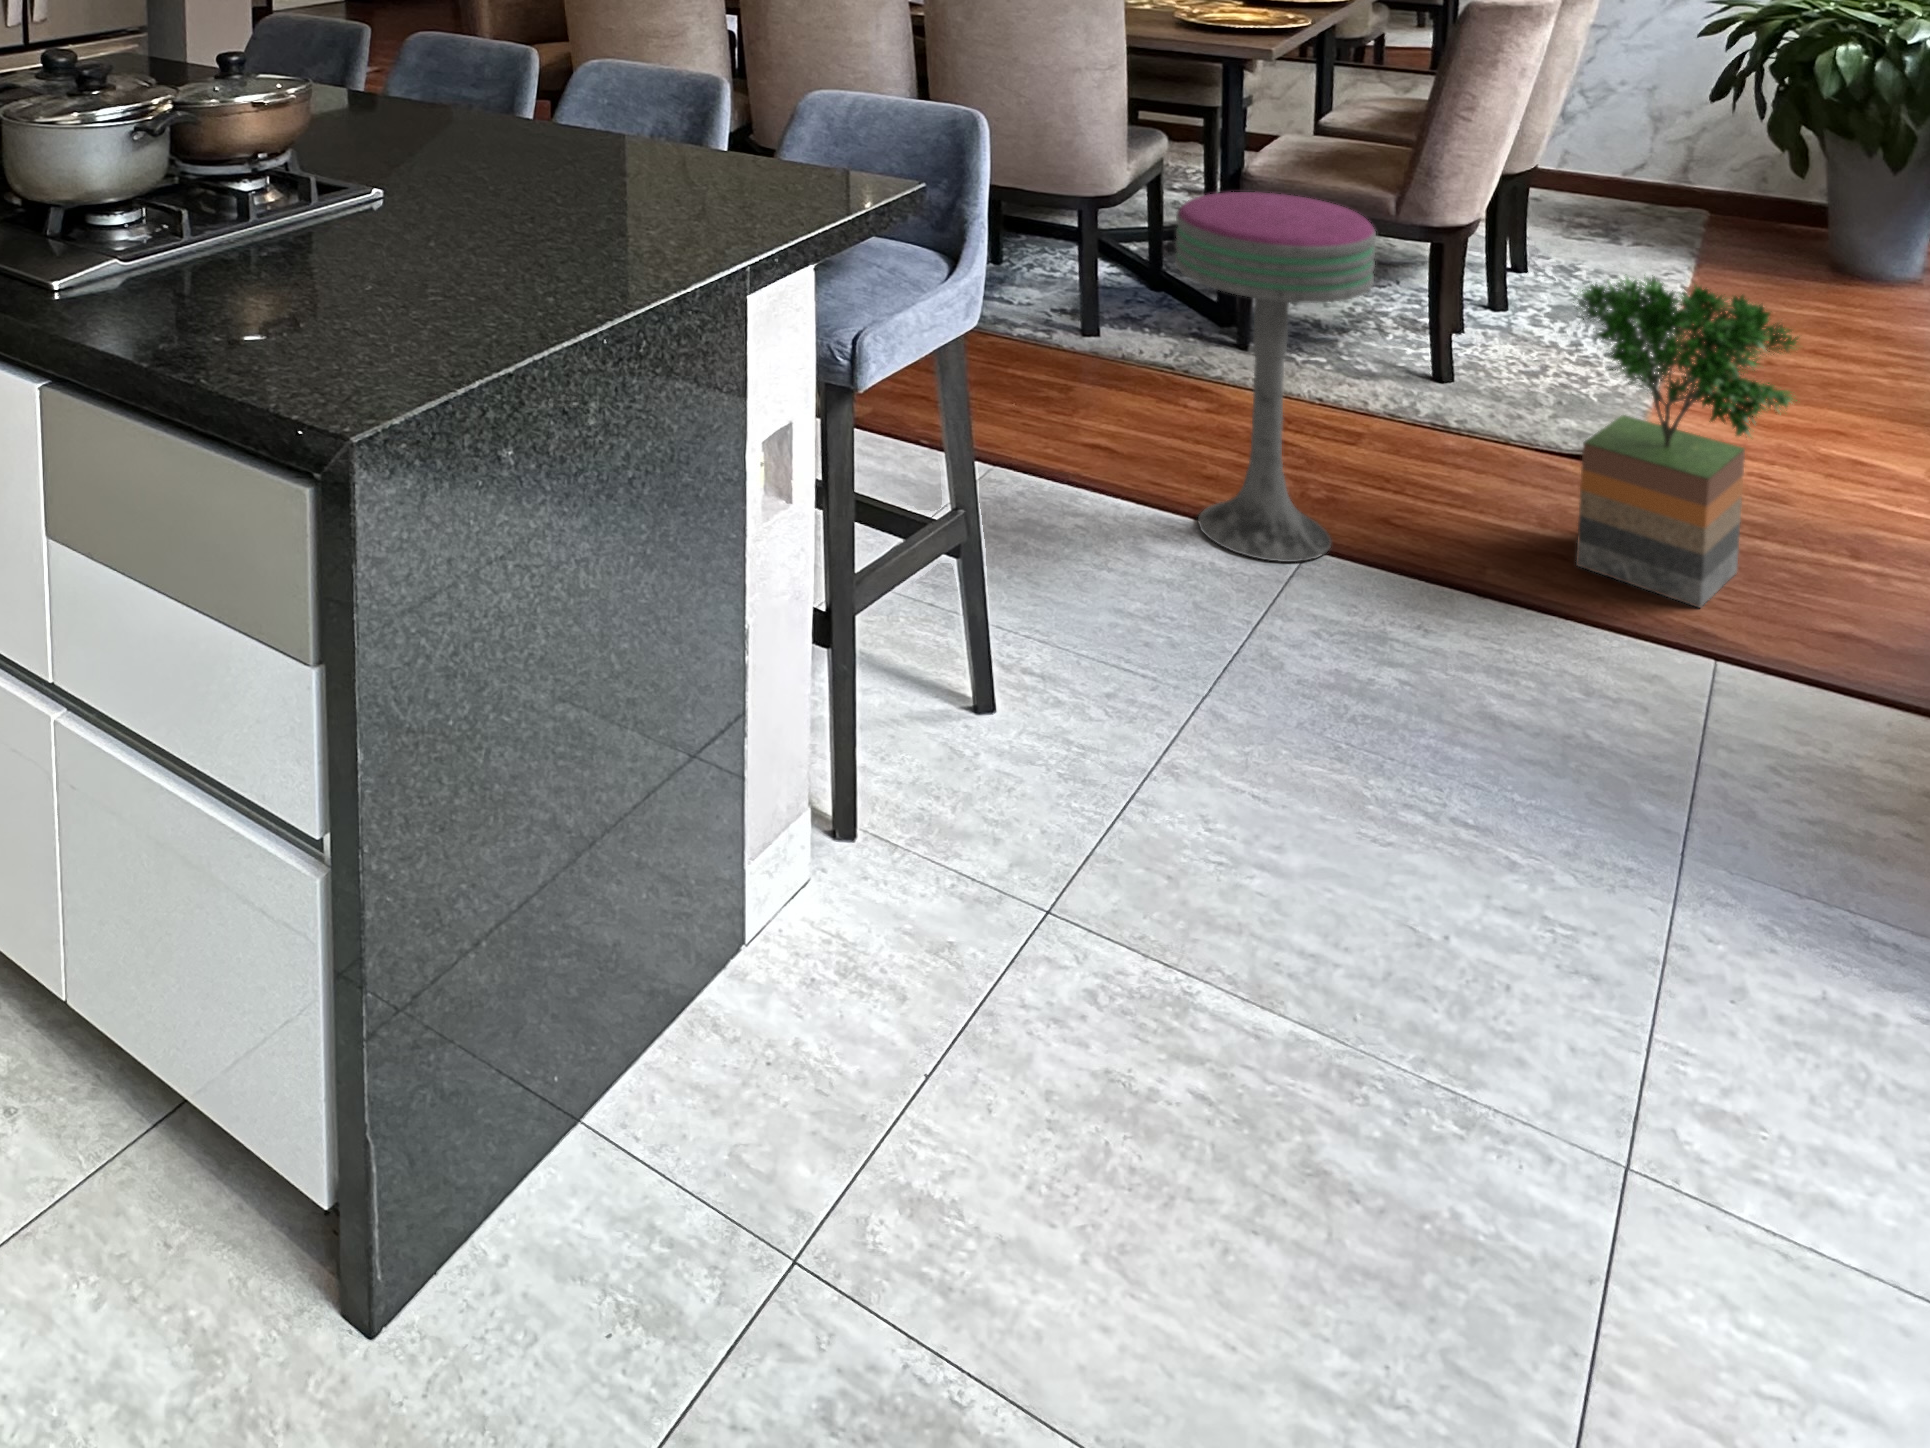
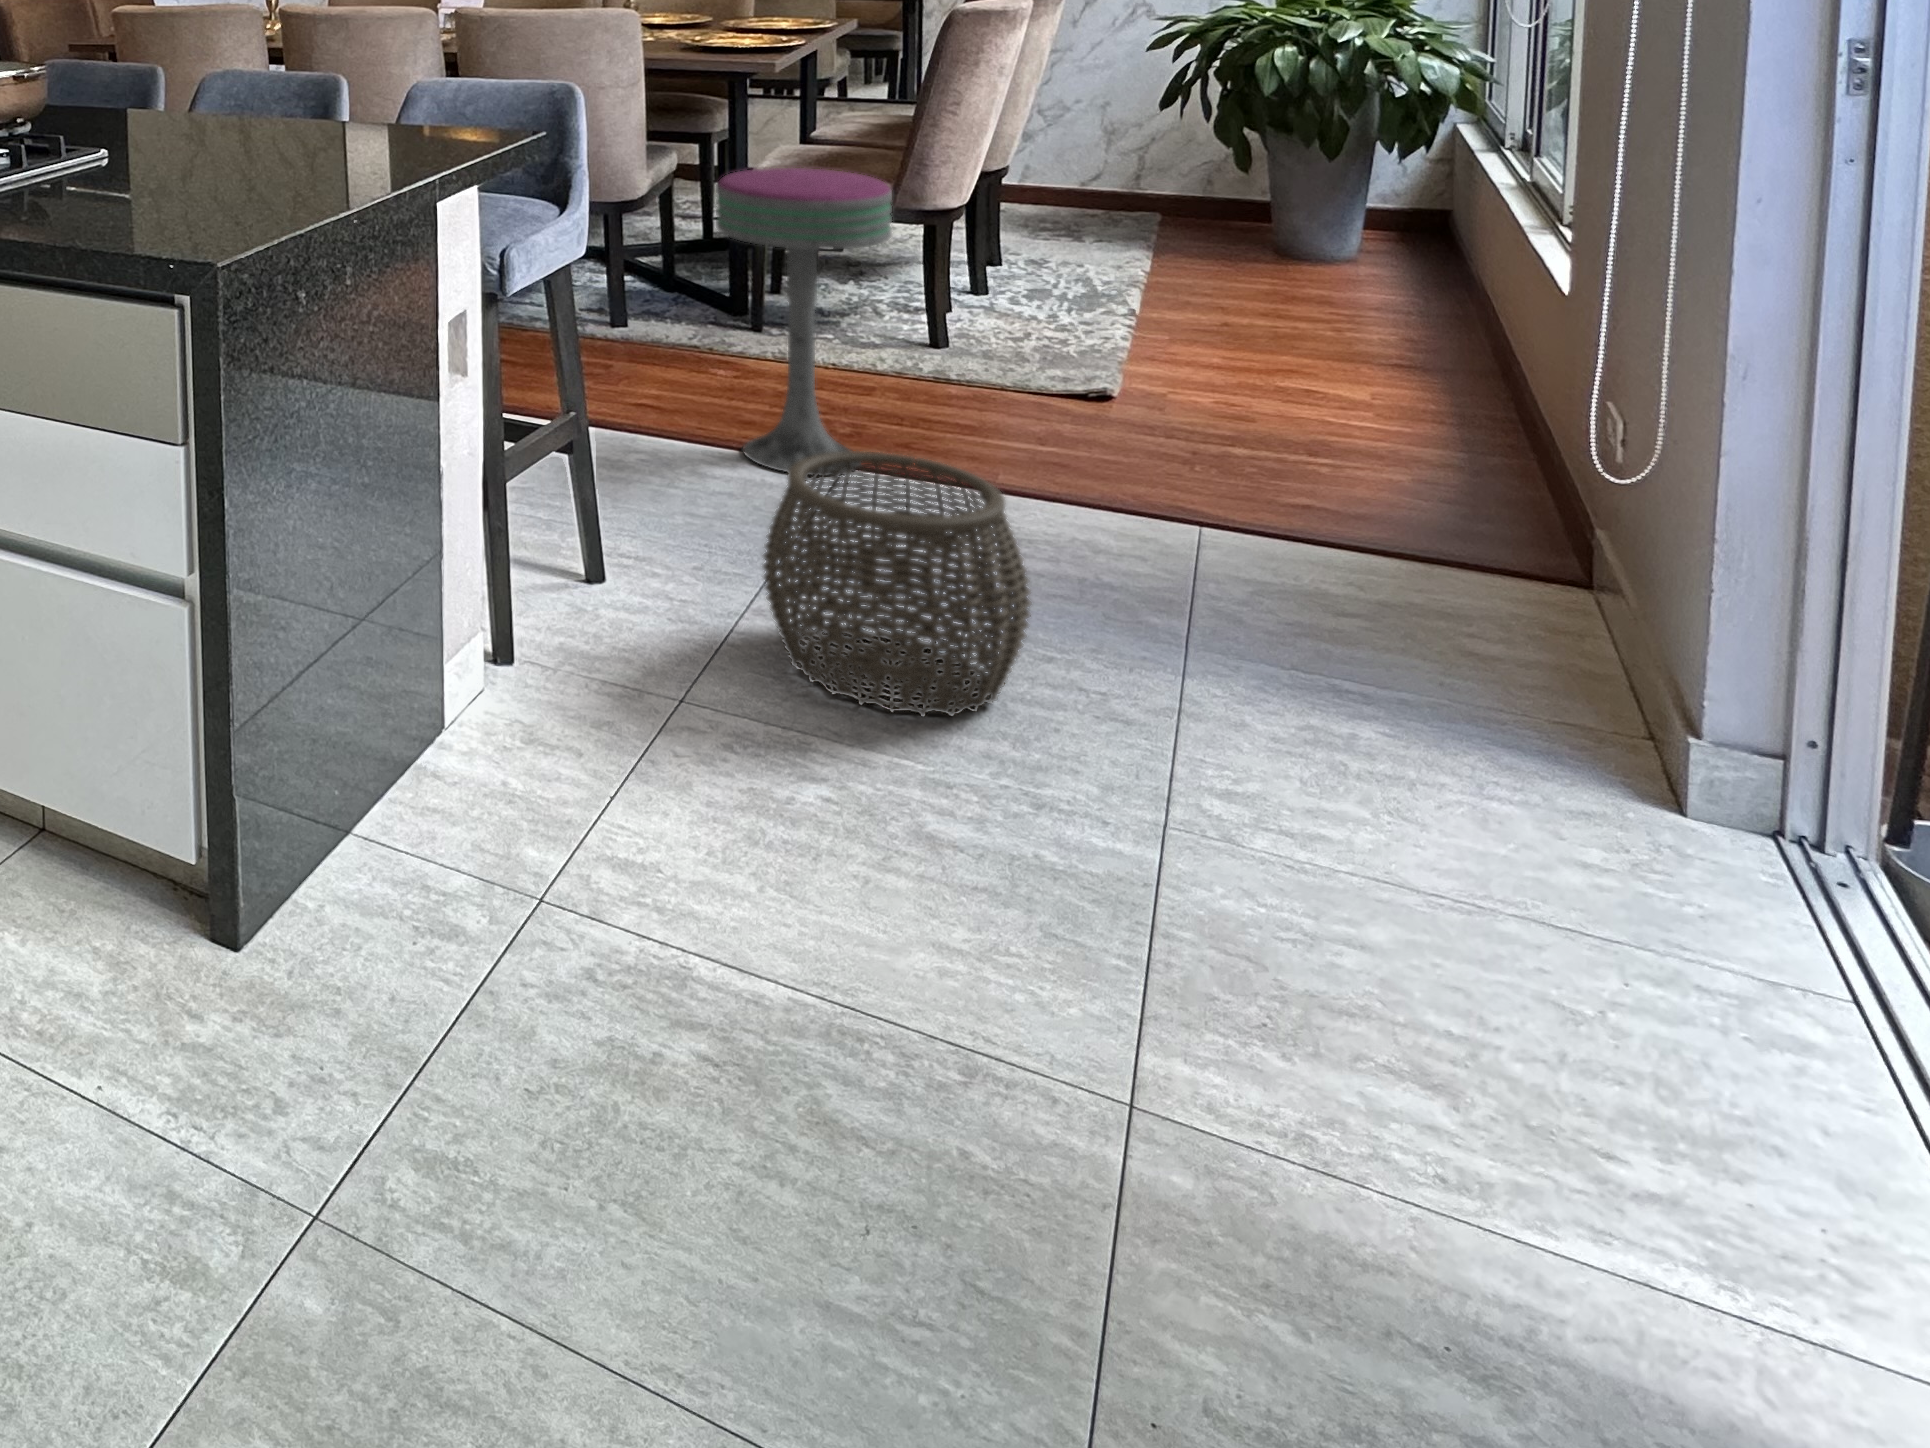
potted tree: present [1573,275,1798,608] -> none [1057,217,1263,493]
woven basket: none [1168,591,1489,958] -> present [763,451,1031,716]

